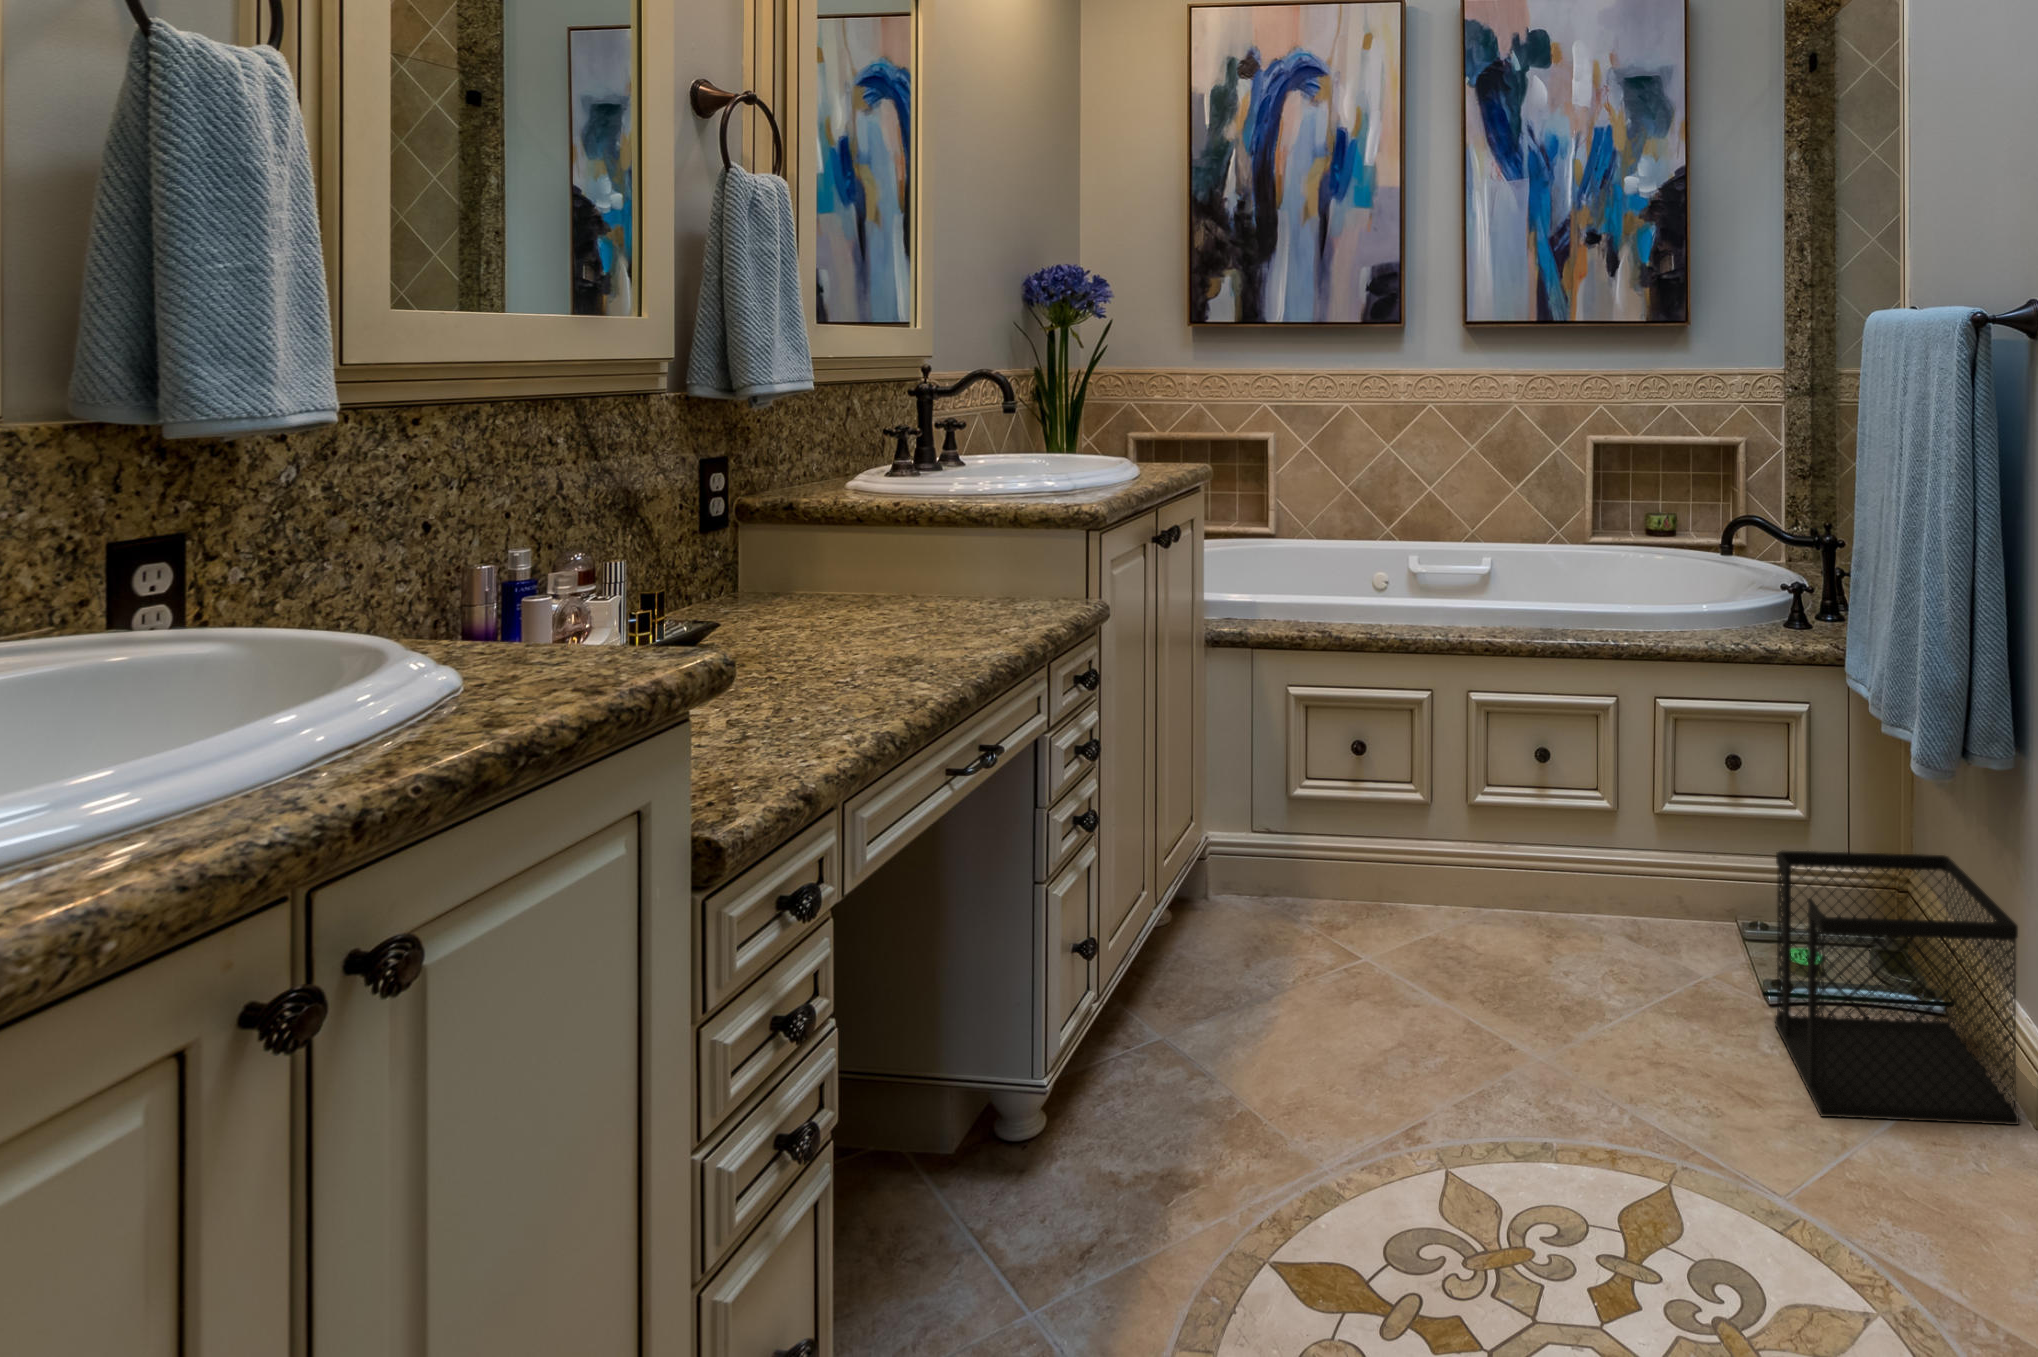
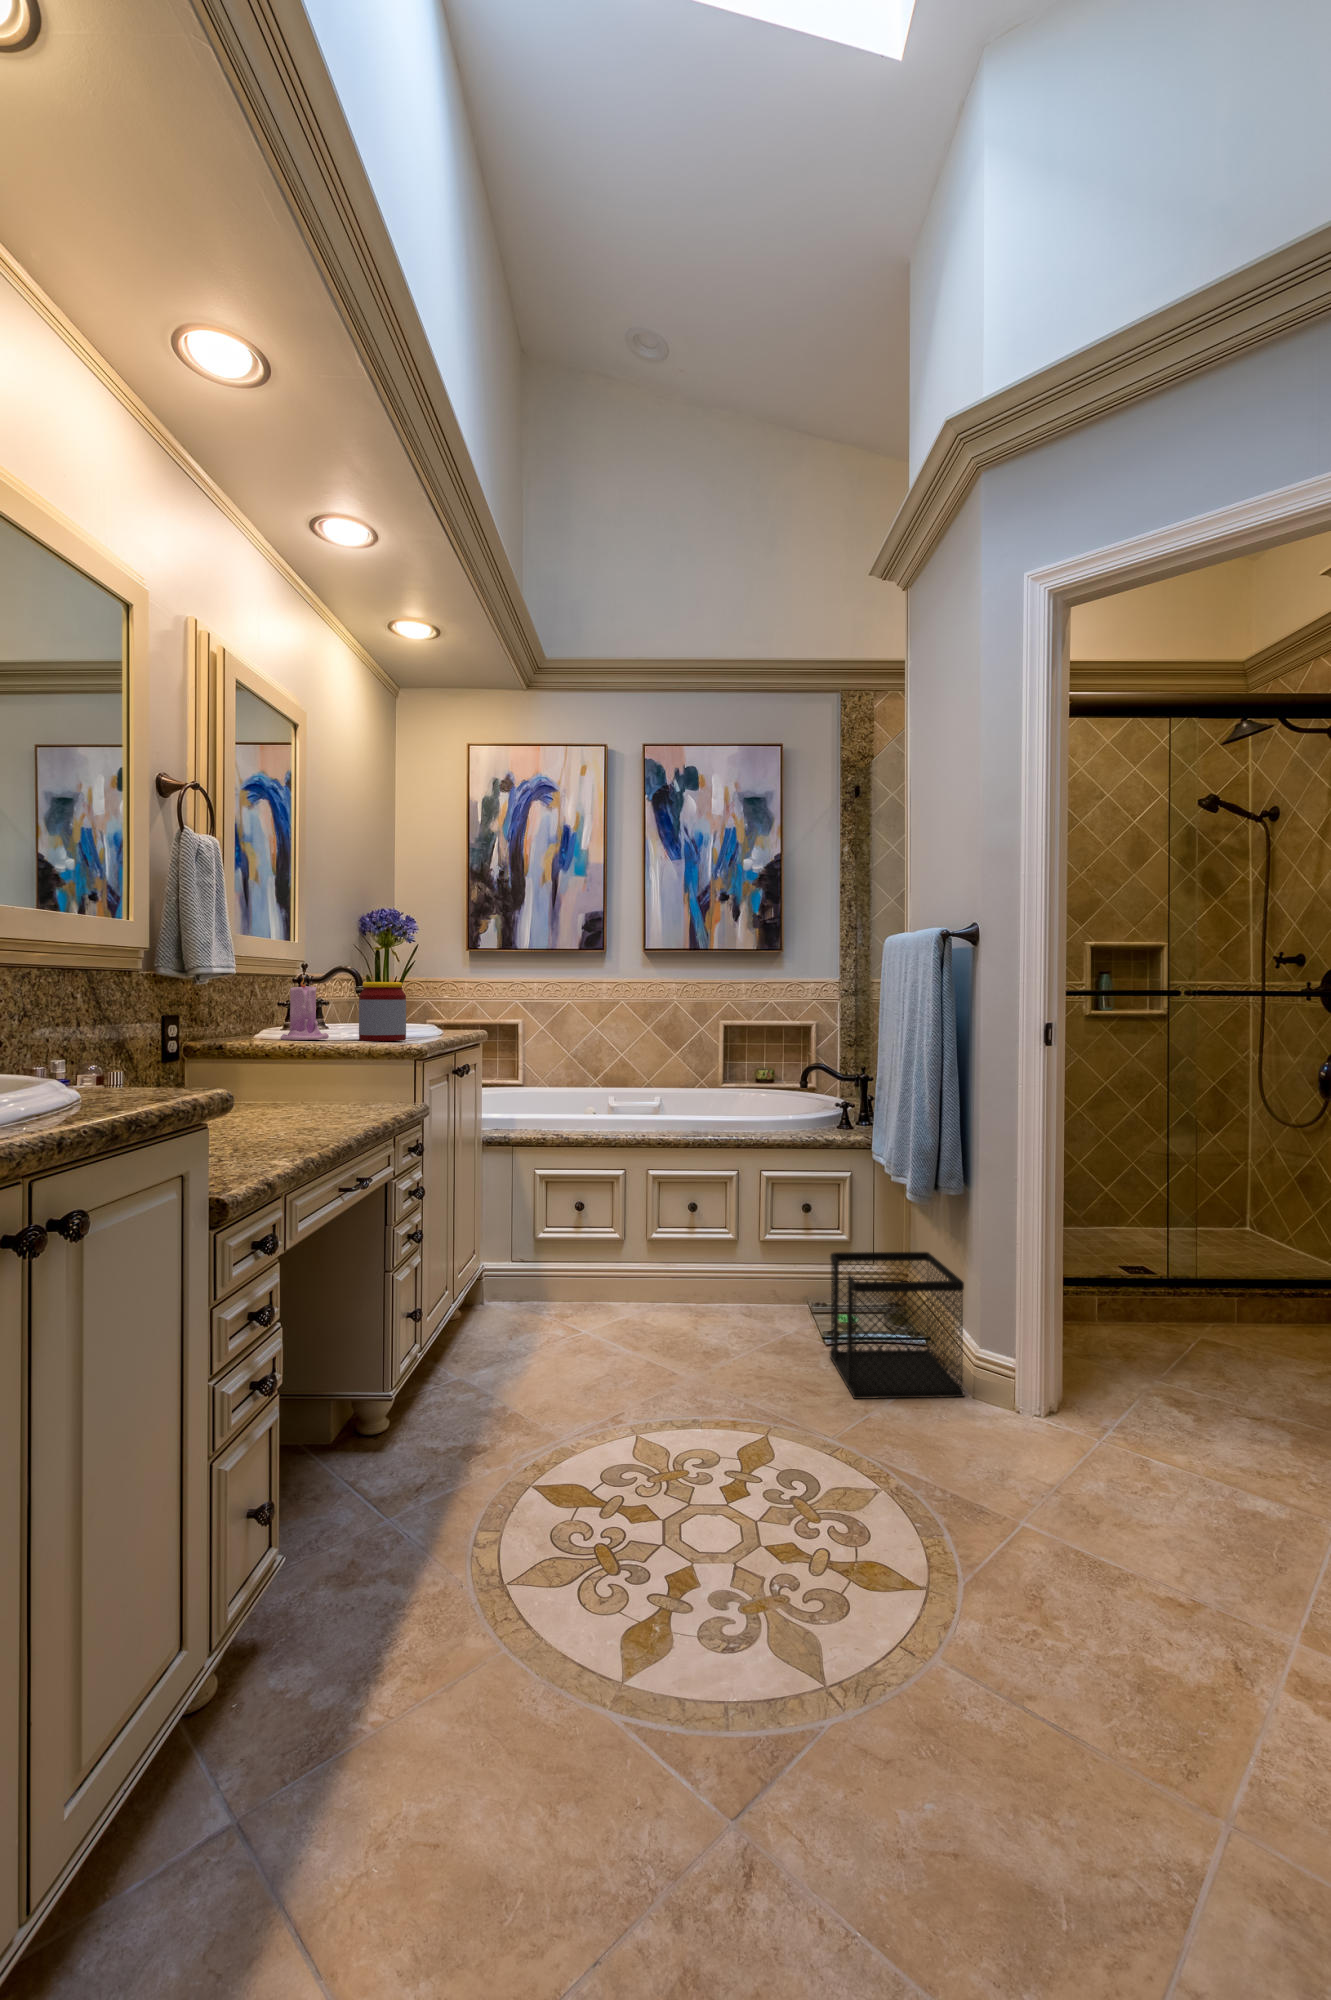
candle: none [879,398,954,500] -> present [280,978,329,1040]
jar: none [1004,401,1078,497] -> present [359,982,406,1041]

